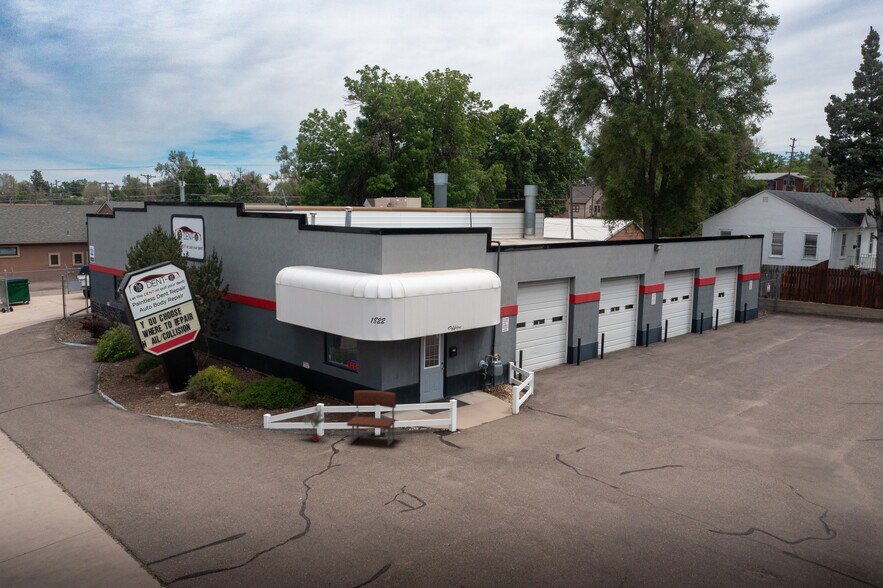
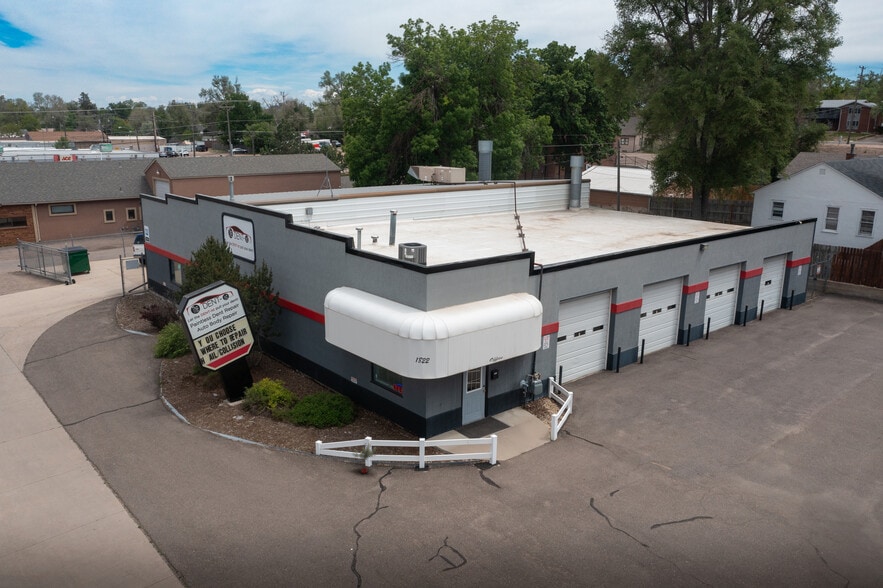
bench: present [347,391,396,445] -> none [394,428,439,481]

